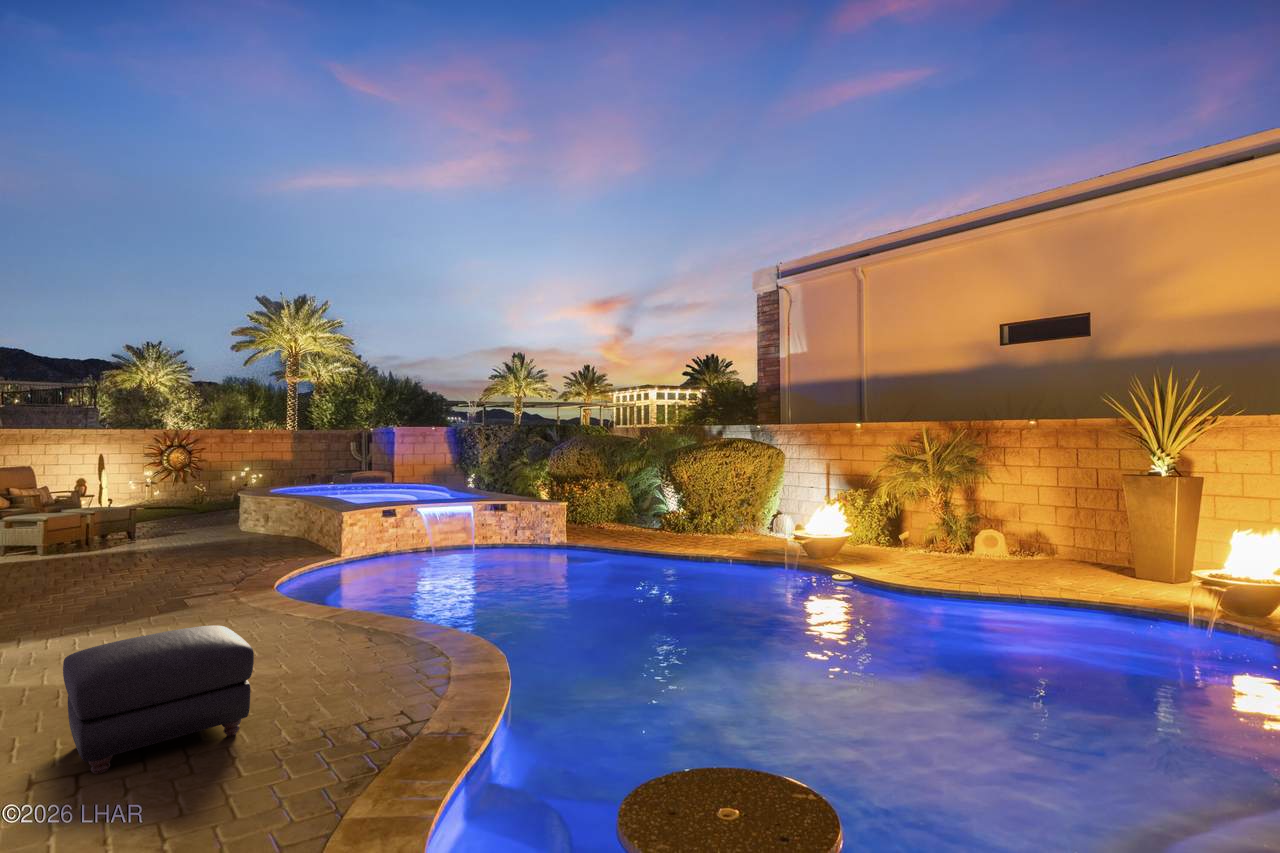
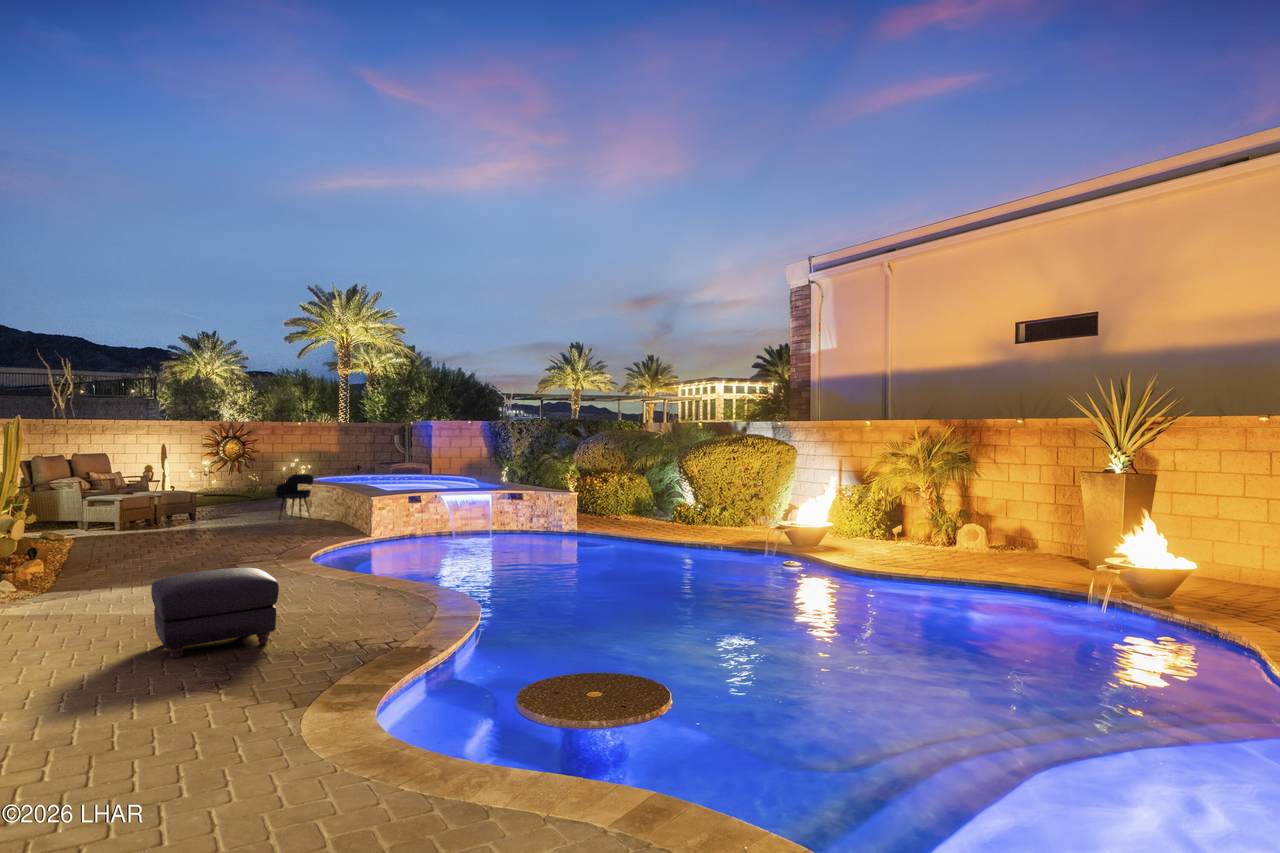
armchair: none [229,486,272,538] -> present [276,474,313,519]

